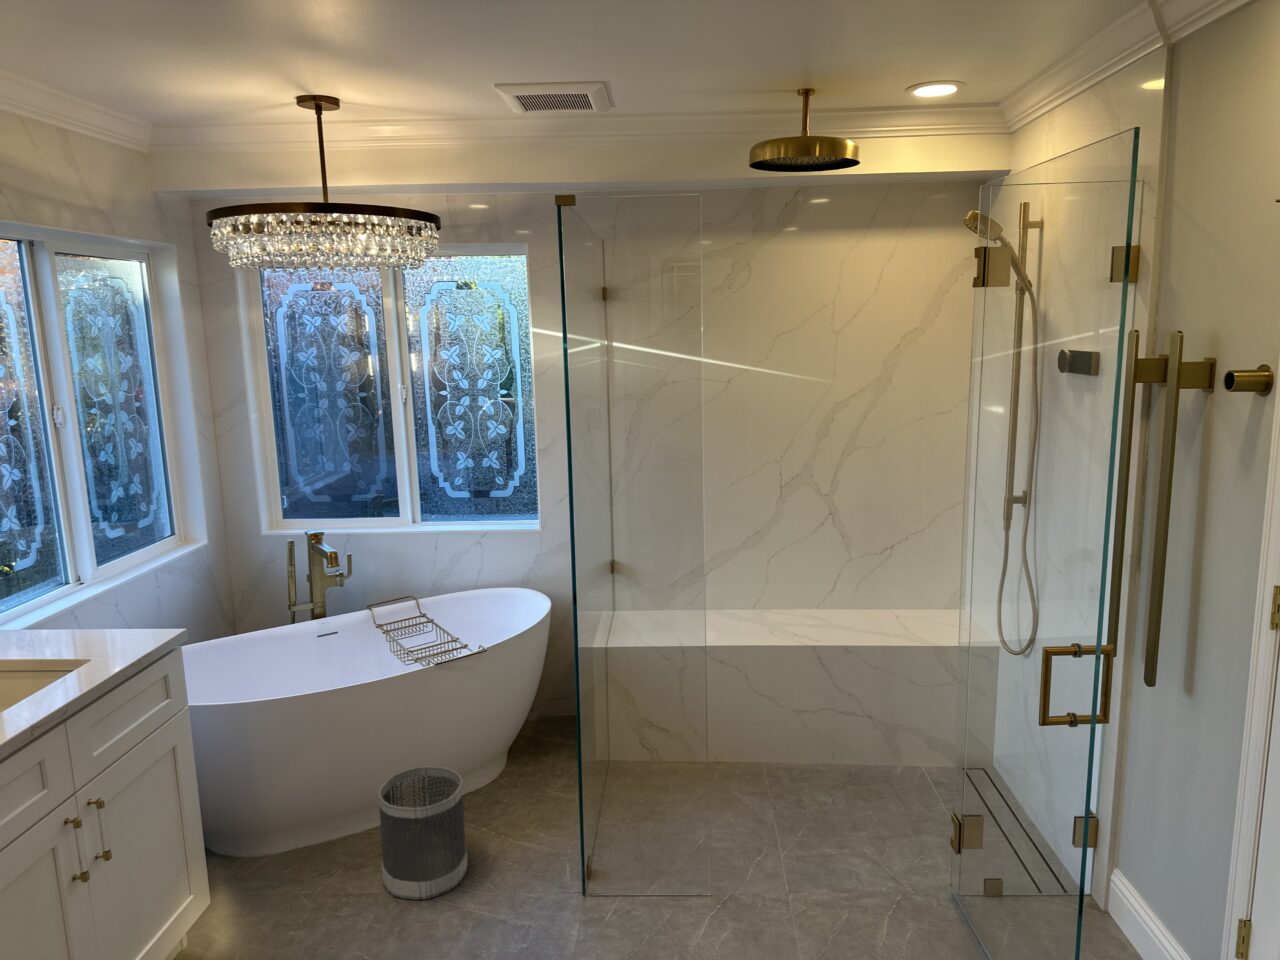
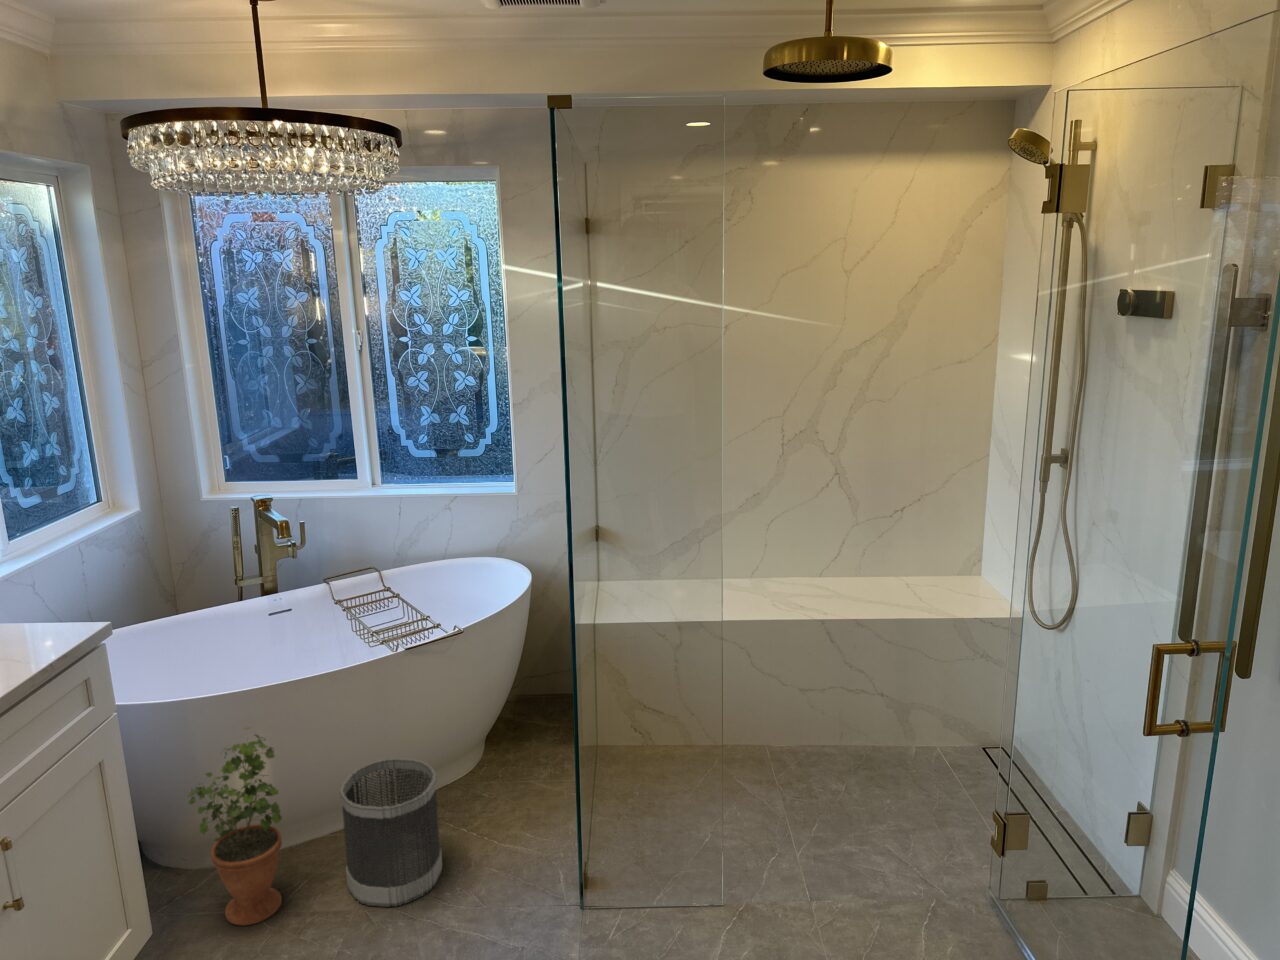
potted plant: none [244,735,326,913] -> present [188,728,282,925]

